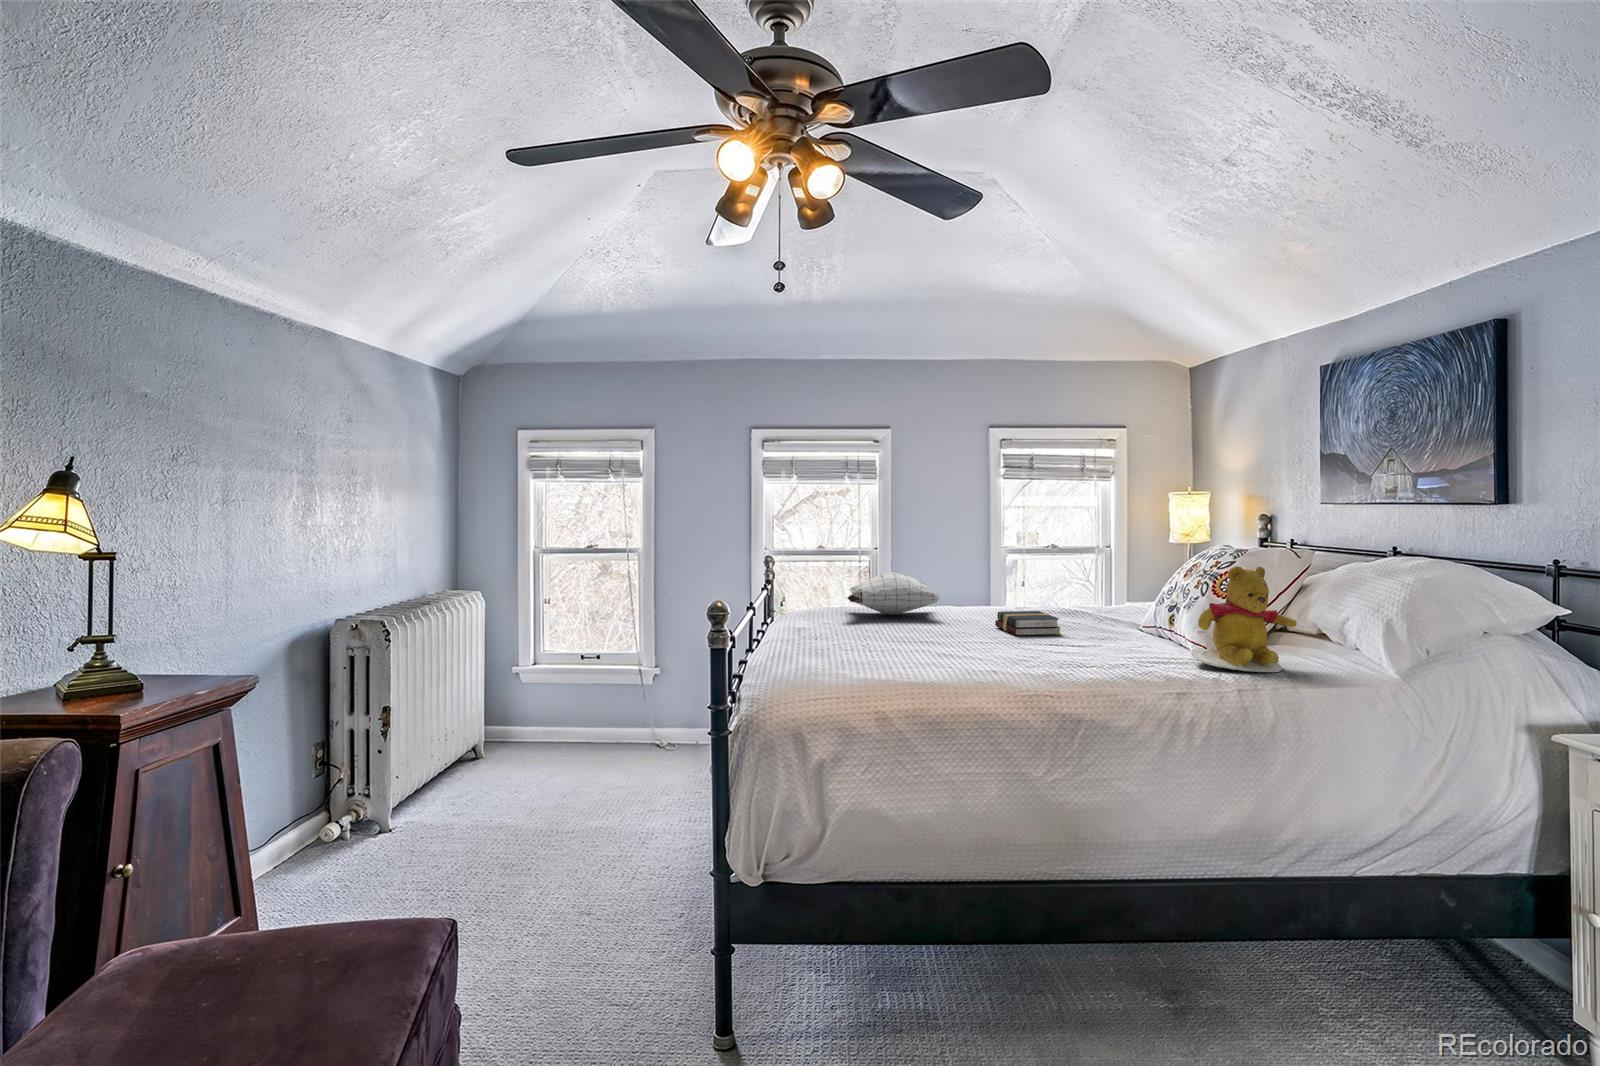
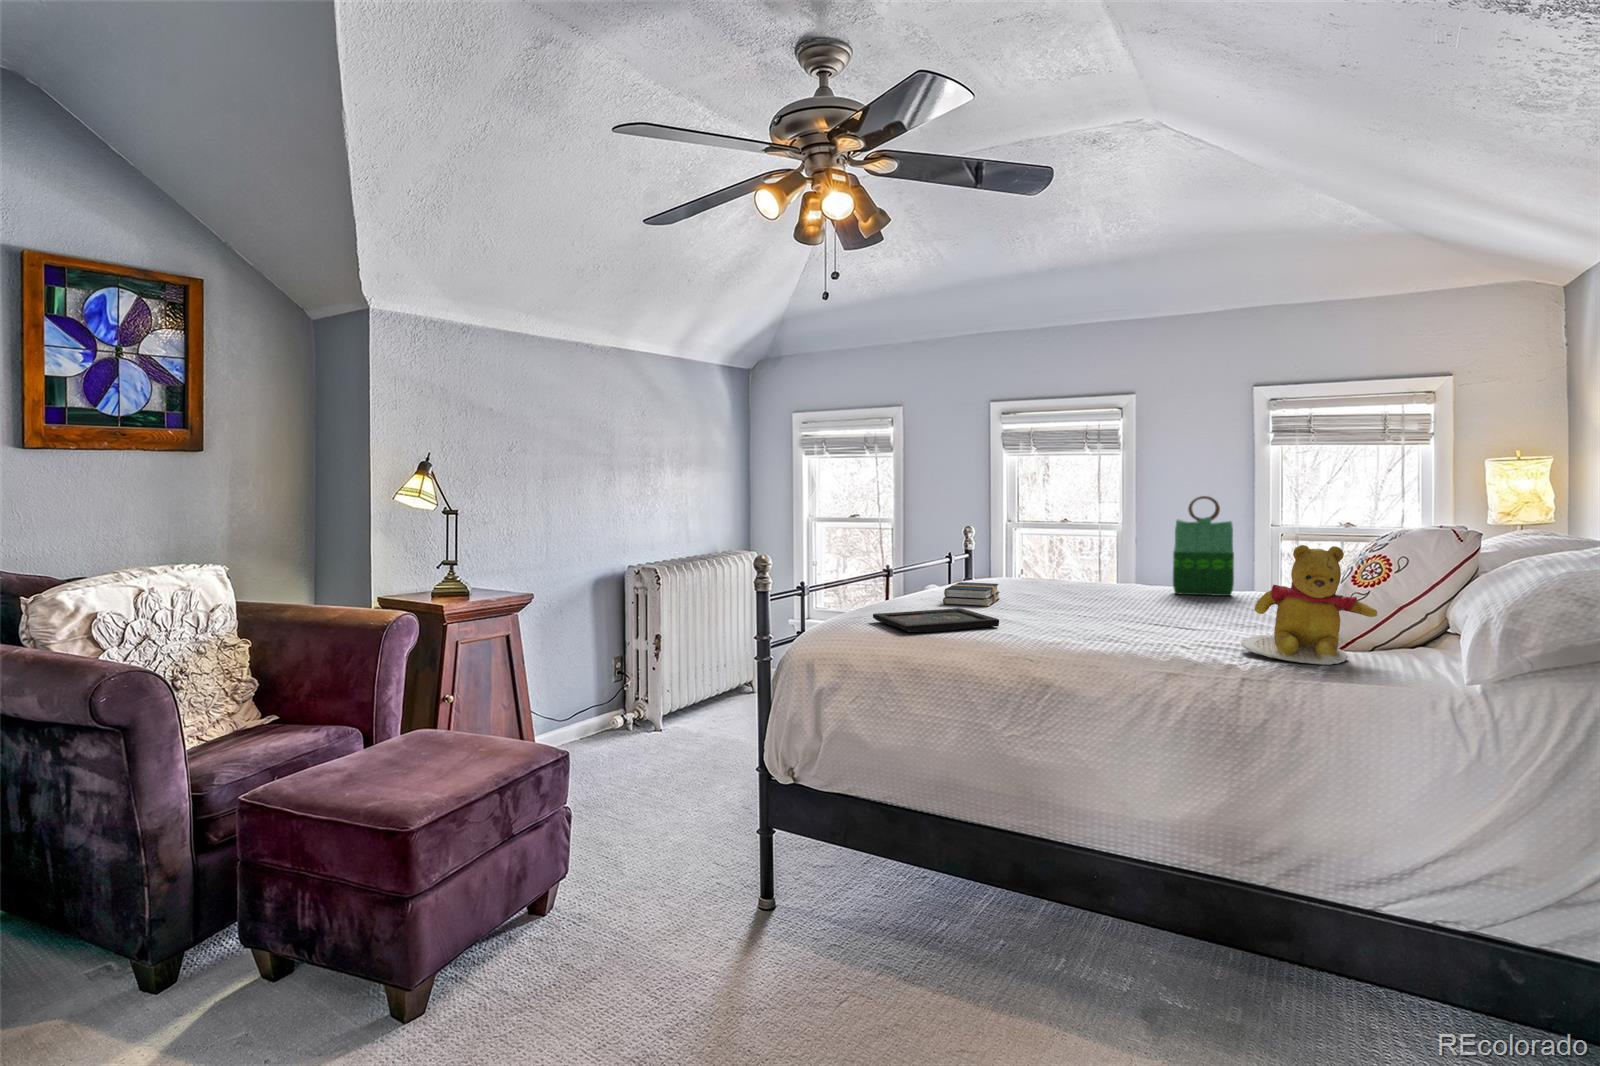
tote bag: none [998,523,1050,616] -> present [1173,496,1234,596]
pillow: present [847,572,940,615] -> none [999,544,1112,587]
hardback book: present [995,611,1061,636] -> present [943,582,1000,606]
tray: none [817,645,953,677] -> present [873,608,999,632]

